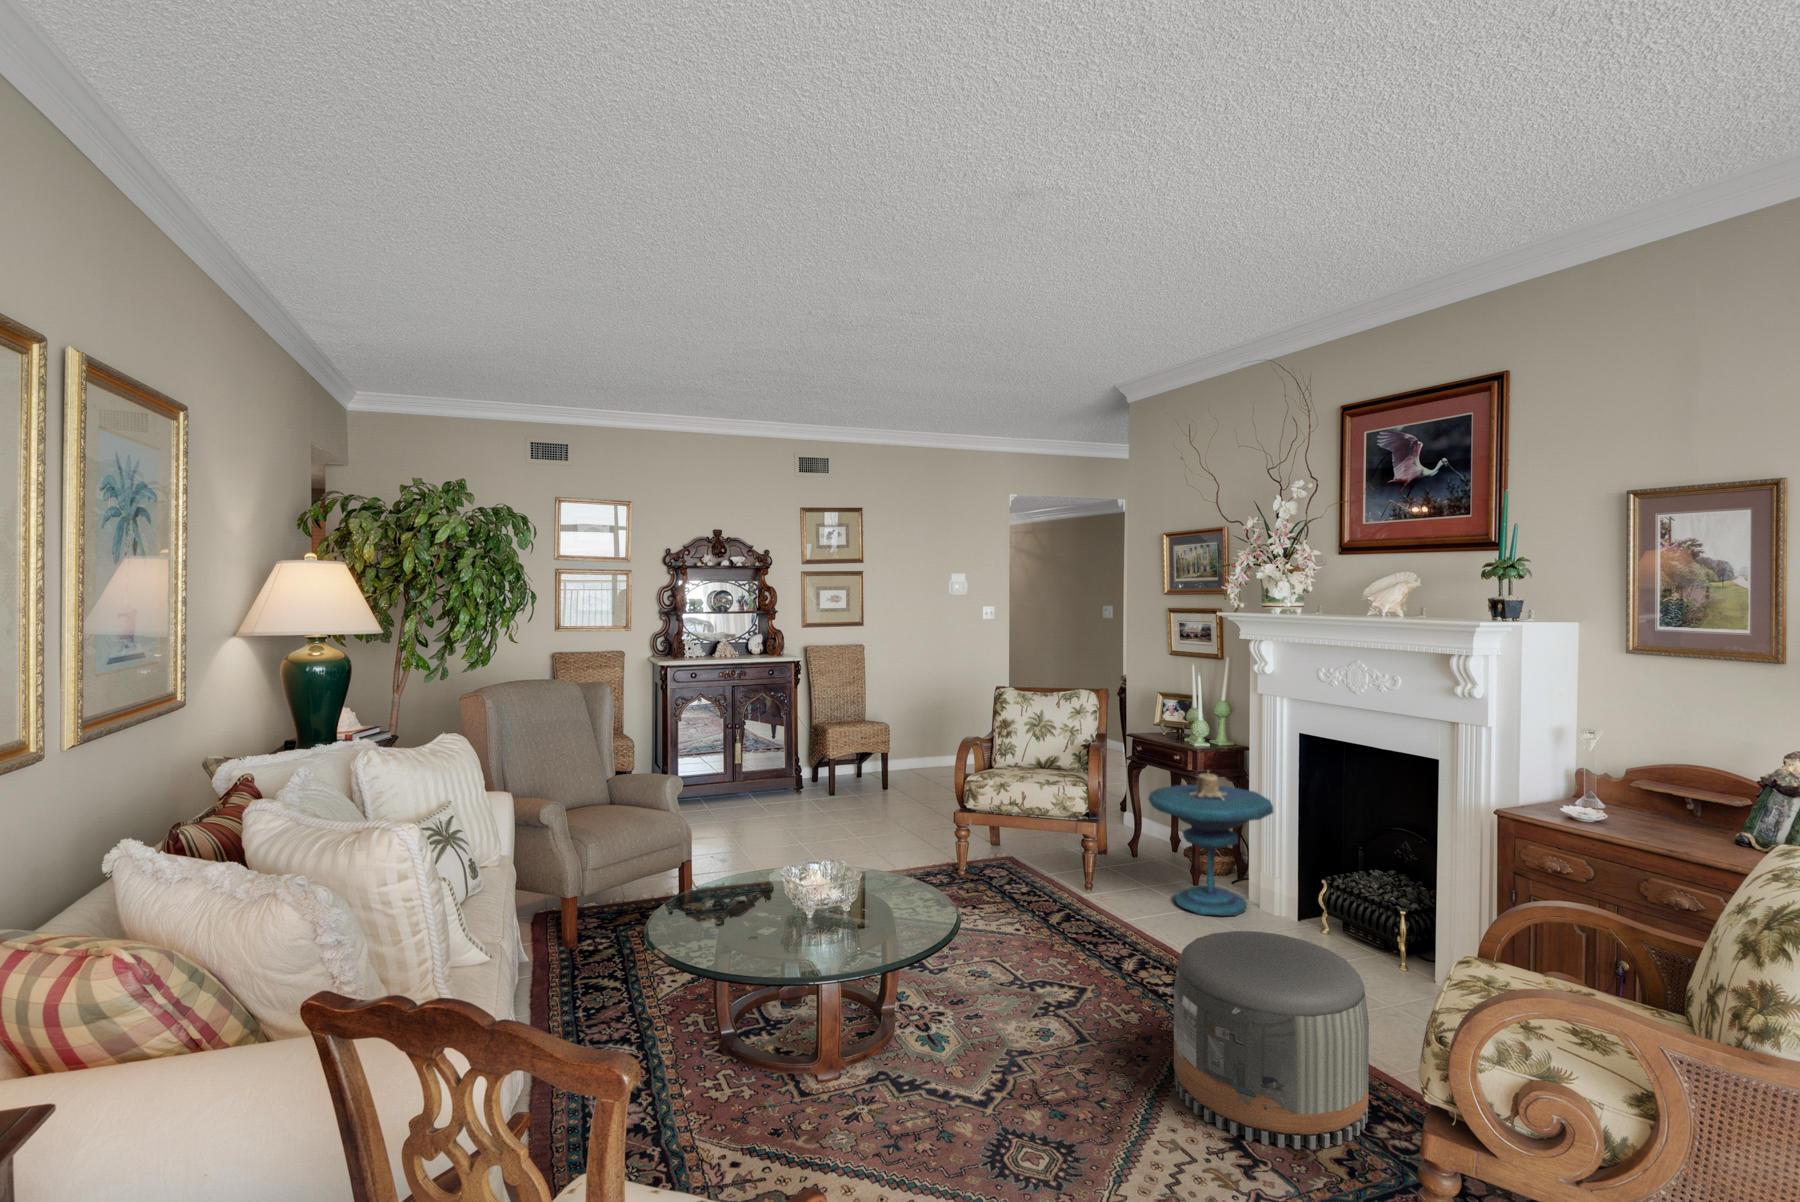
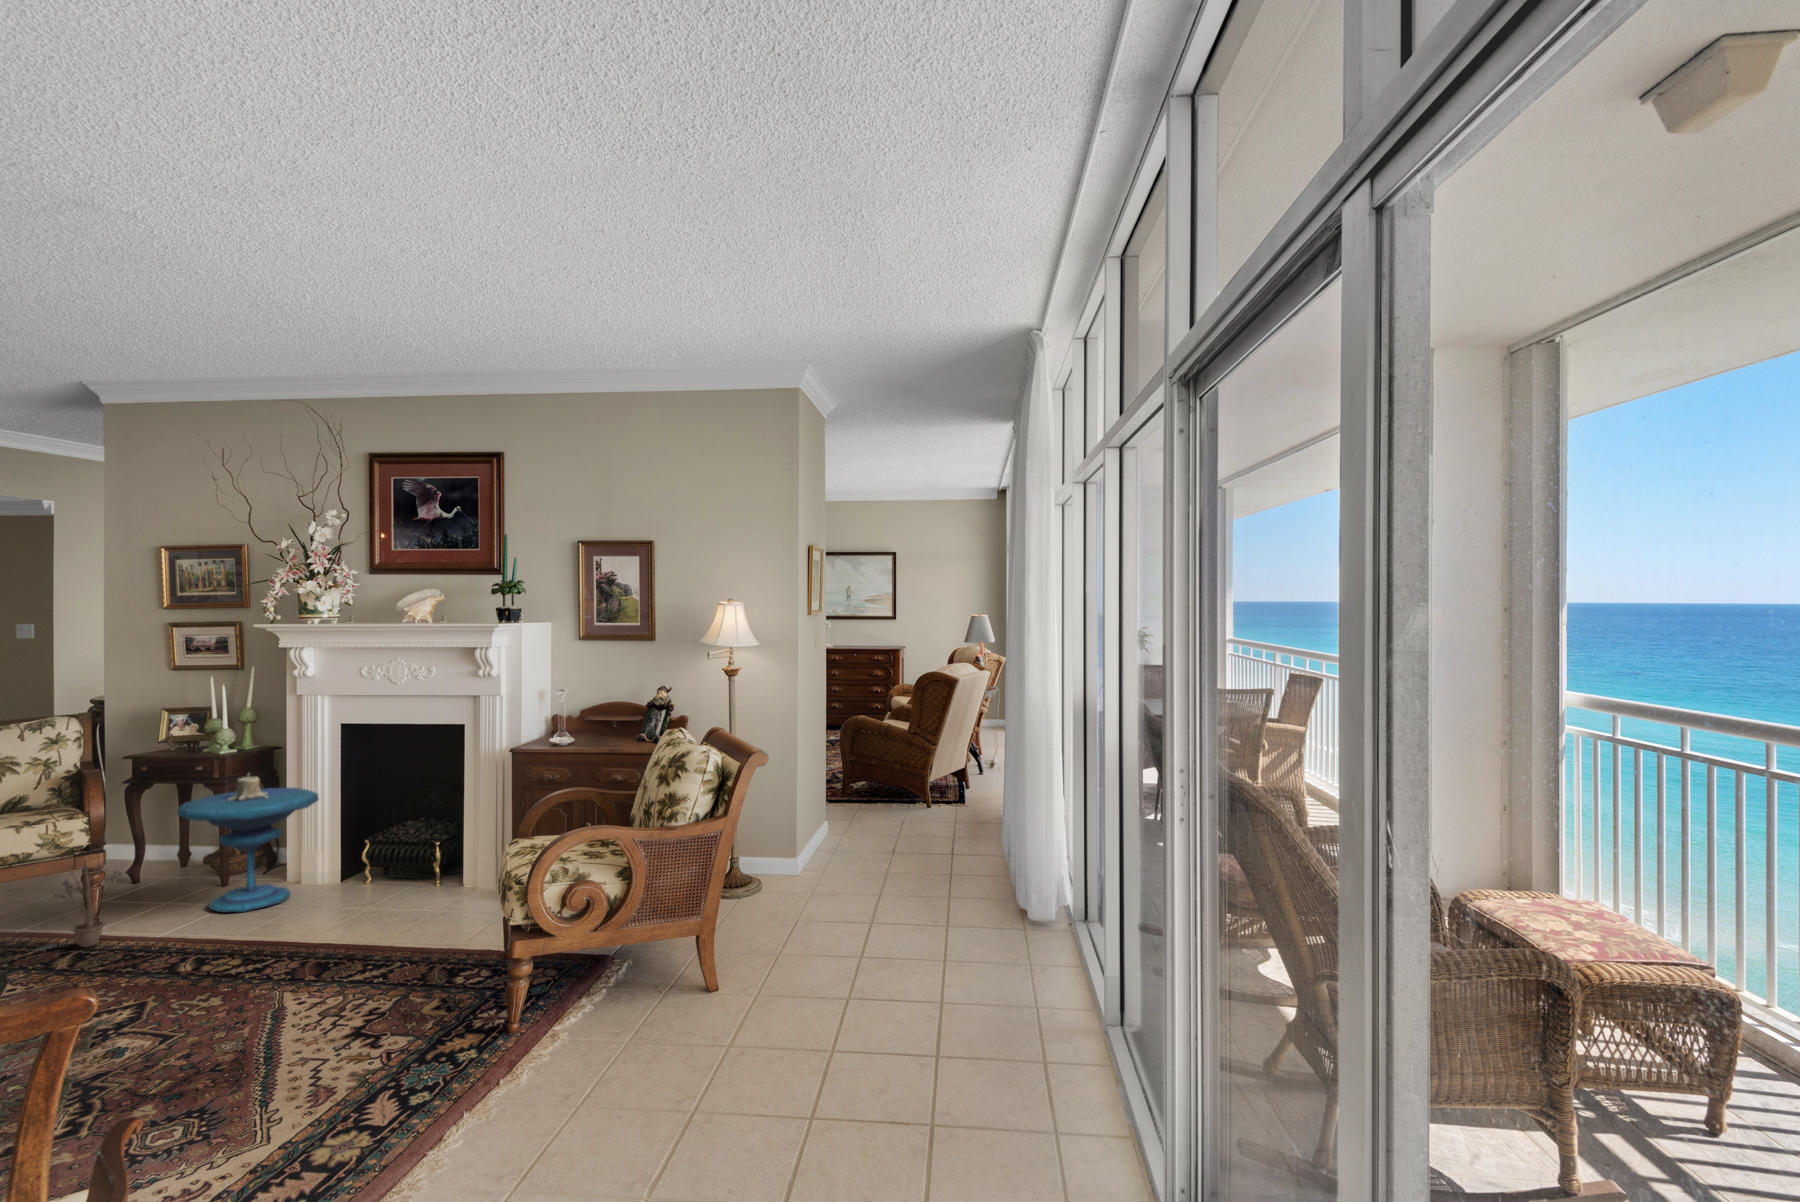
decorative plant: none [1044,828,1103,908] -> present [44,860,125,949]
pouf: present [1174,931,1369,1149] -> none [280,871,449,1033]

